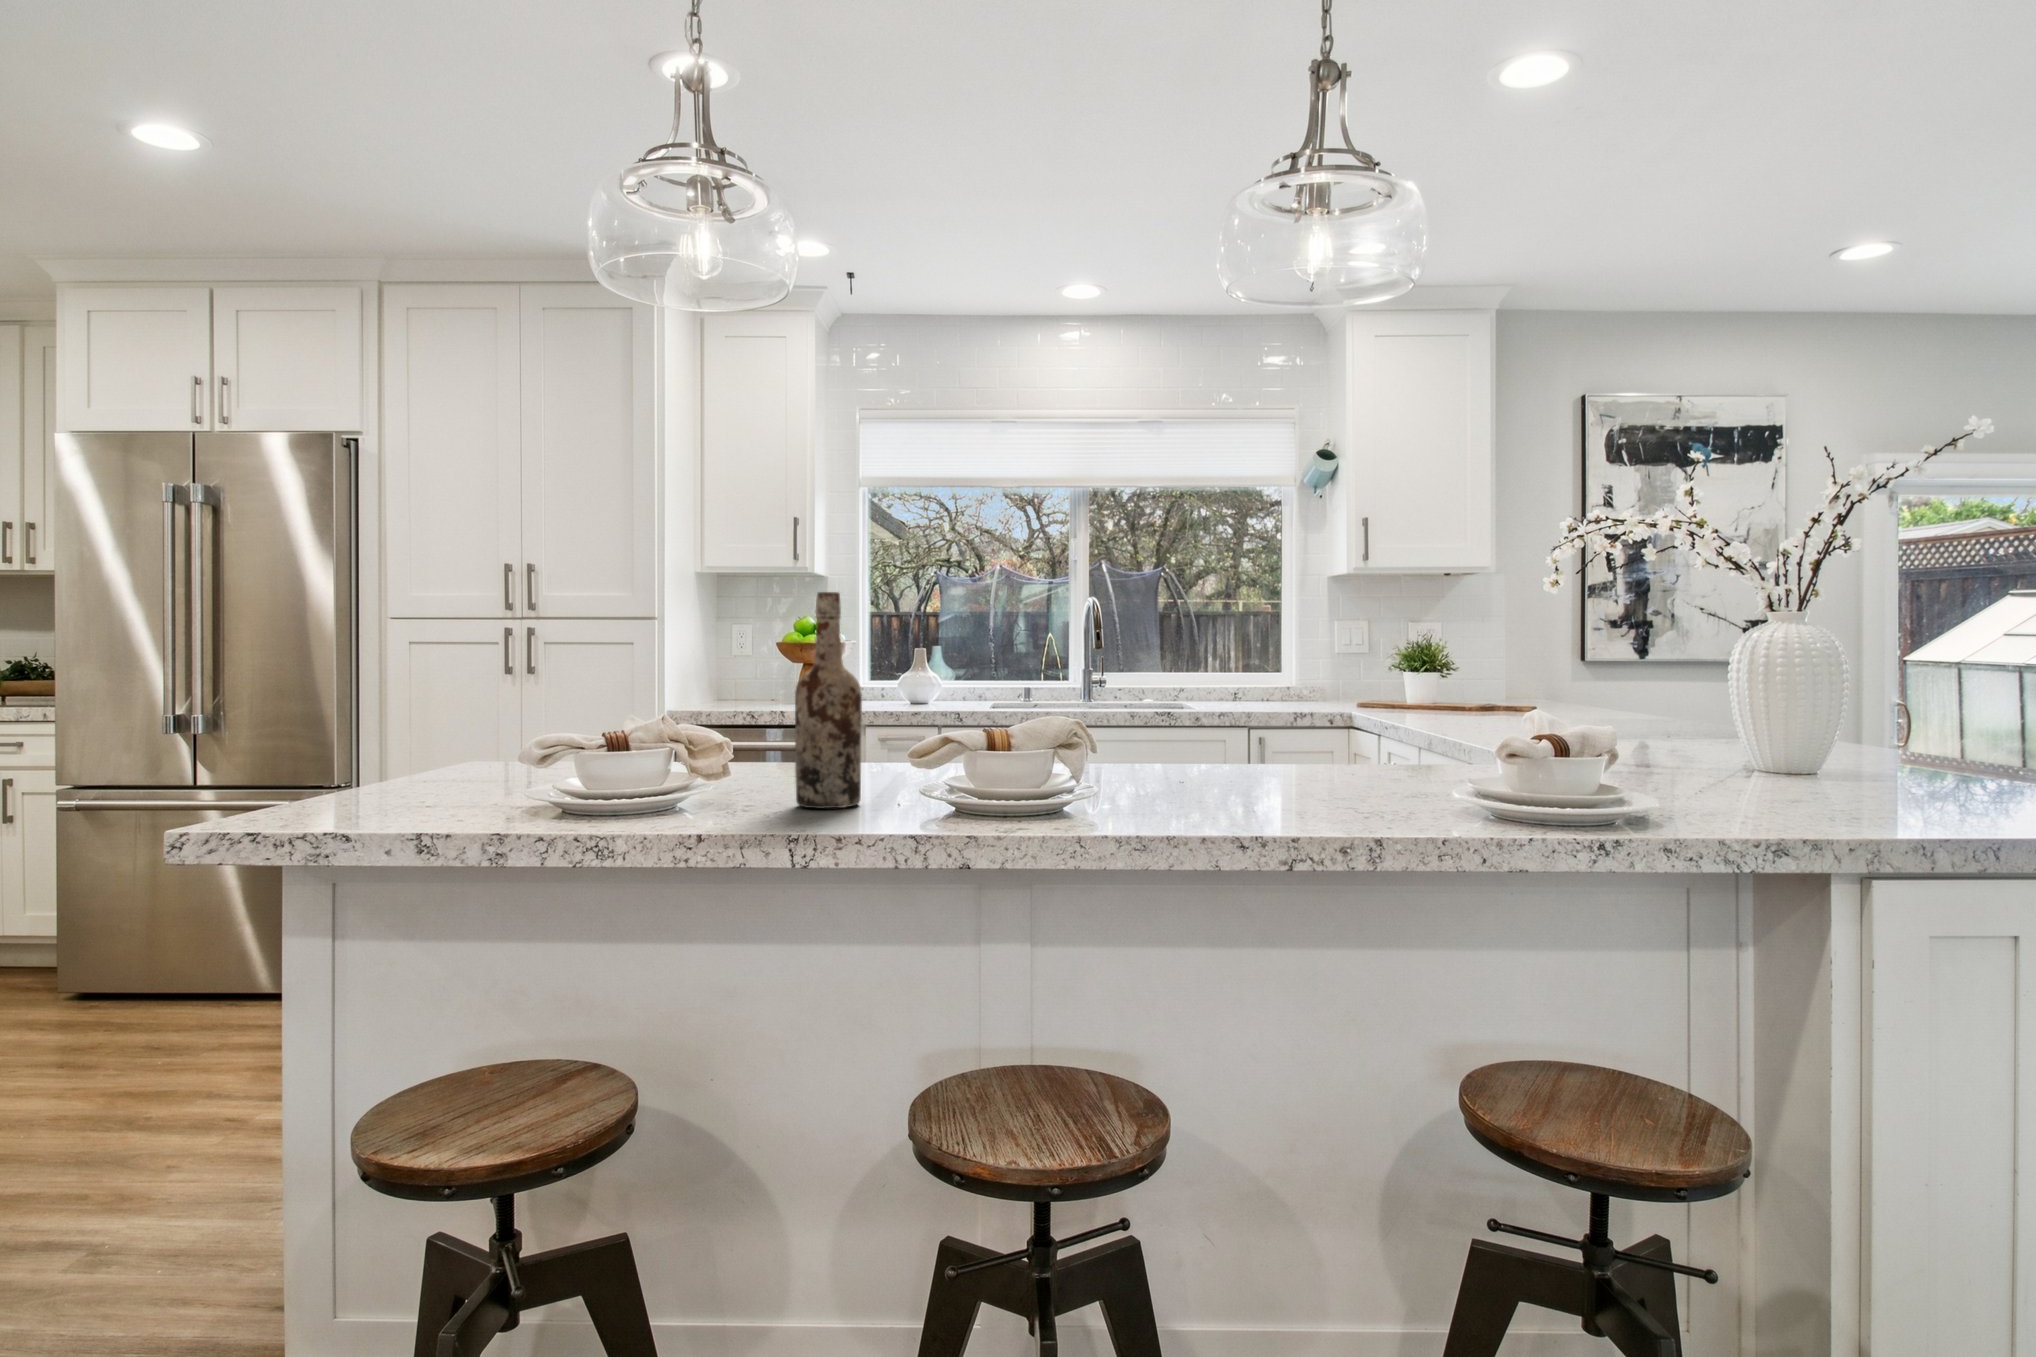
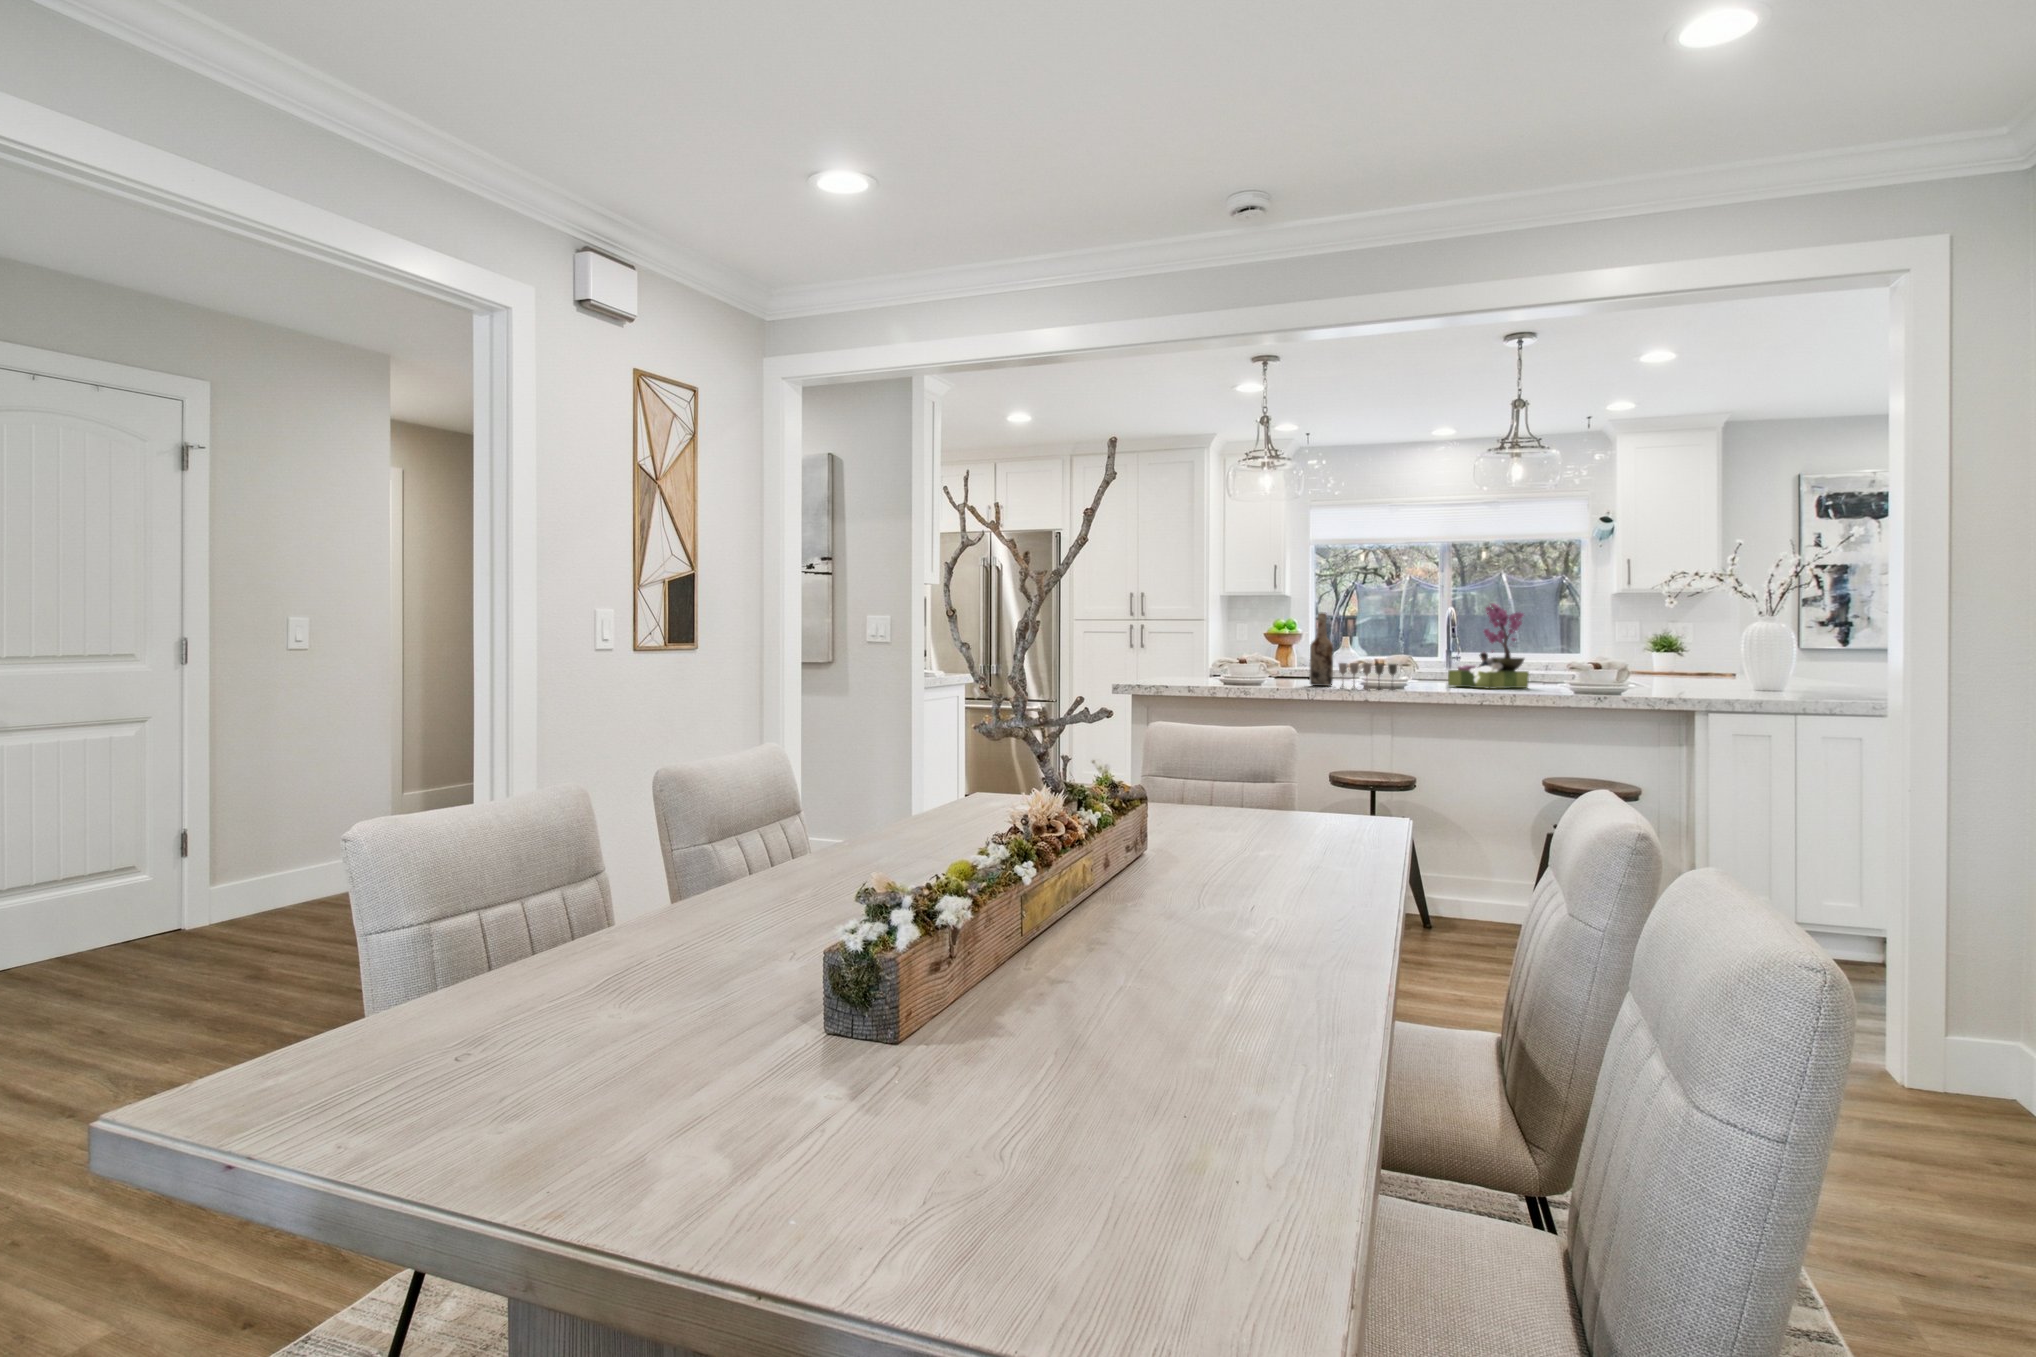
flower arrangement: none [1160,568,1352,804] -> present [1448,603,1529,689]
wine glass: none [869,746,1042,828] -> present [1339,663,1398,689]

